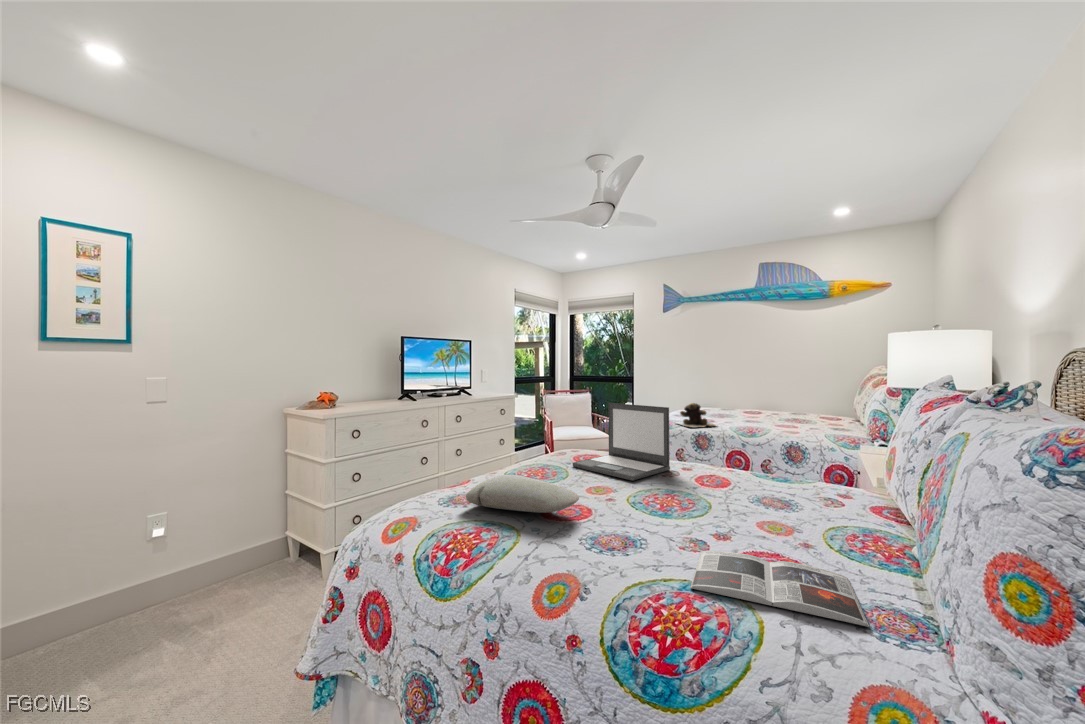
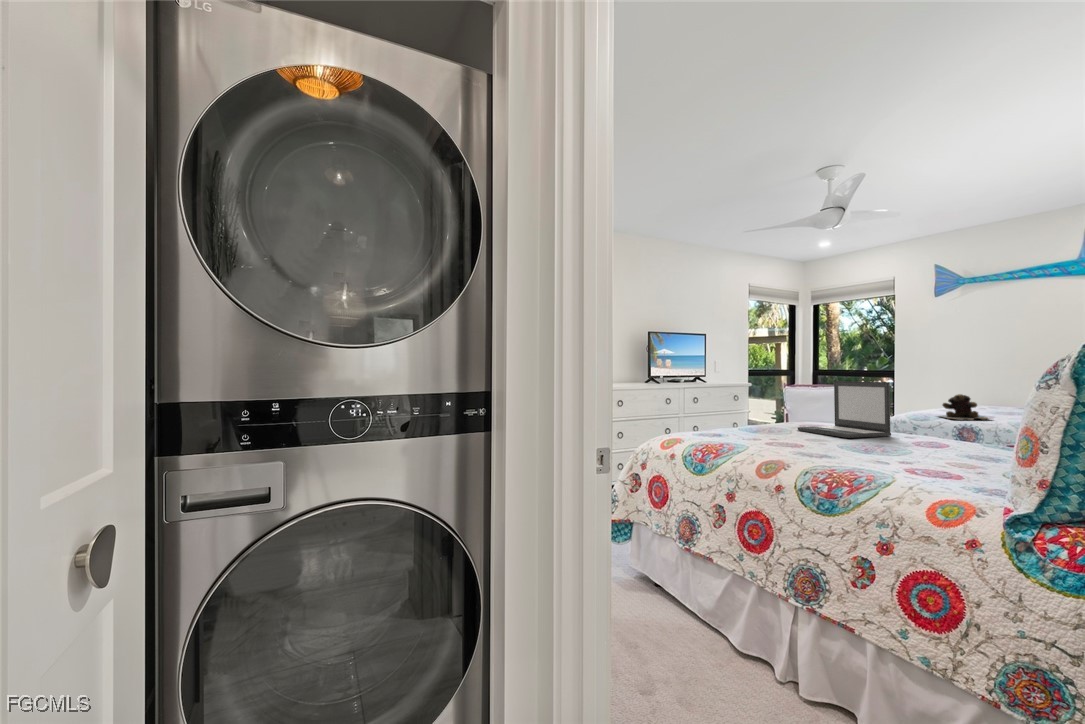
pillow: present [466,475,579,513] -> none [711,422,794,443]
magazine: present [690,551,869,627] -> none [857,462,987,486]

